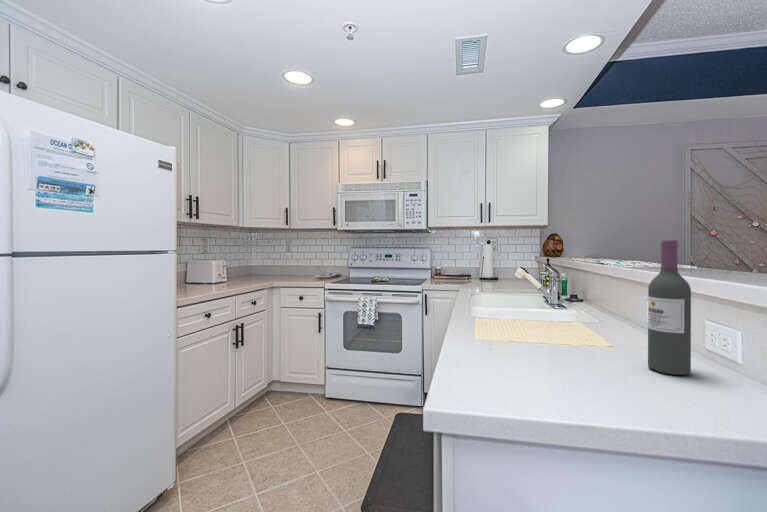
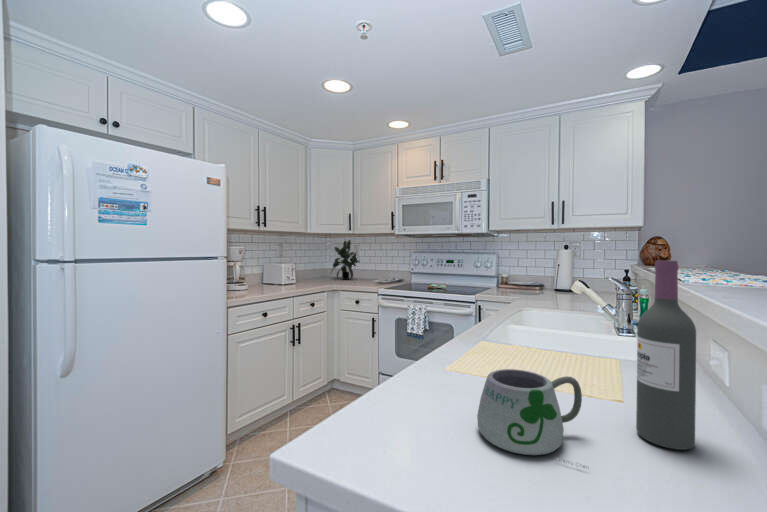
potted plant: none [262,235,295,277] -> present [332,240,360,280]
mug: none [547,330,649,393] -> present [477,369,588,468]

